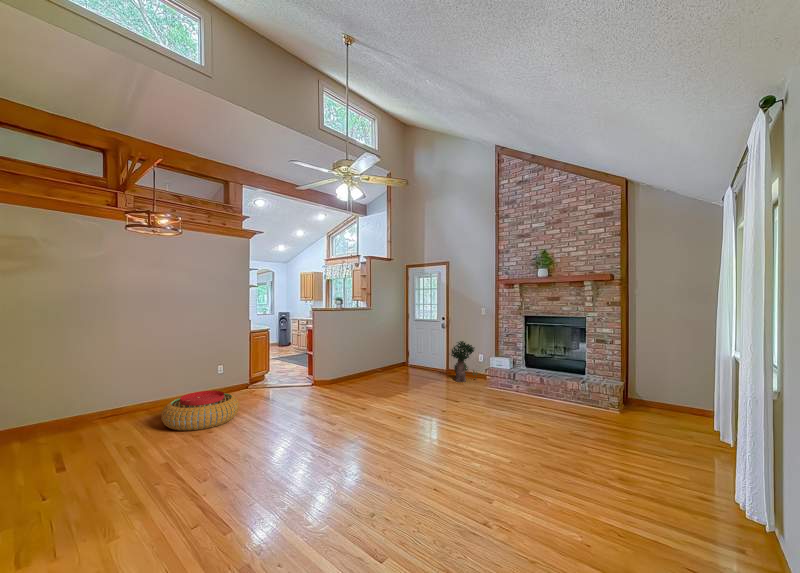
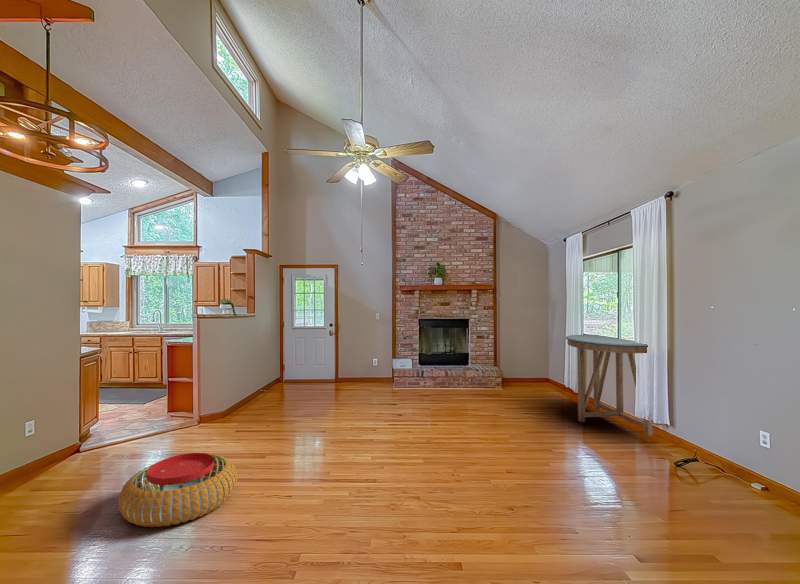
potted plant: present [451,341,478,382] -> none [351,347,378,388]
console table: none [632,344,759,547] -> present [566,335,653,436]

